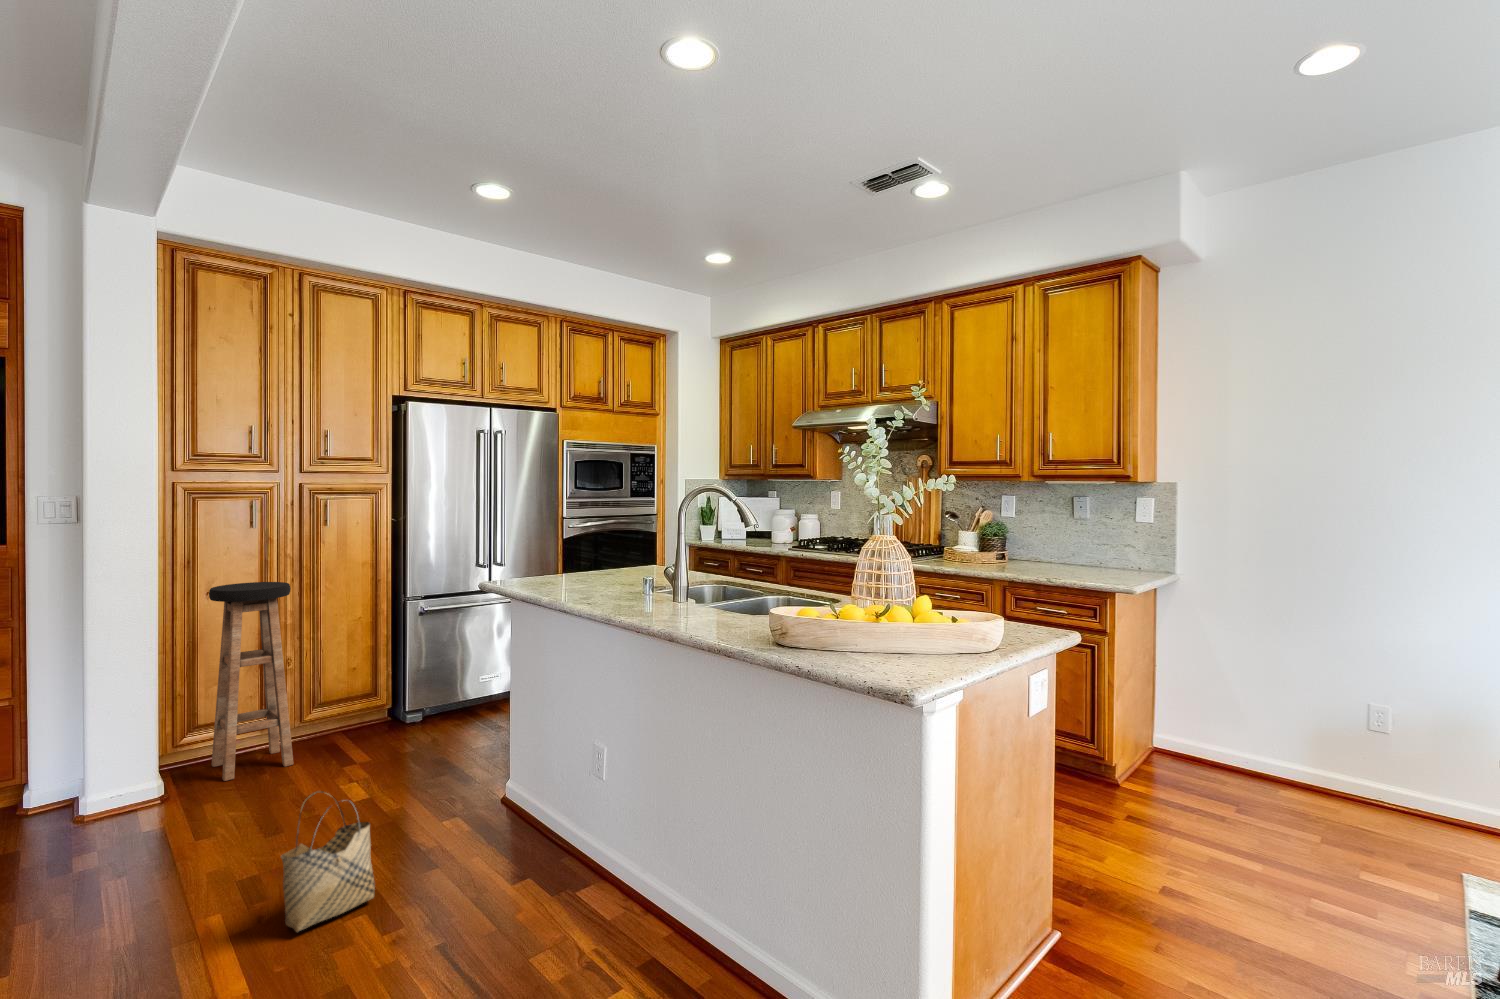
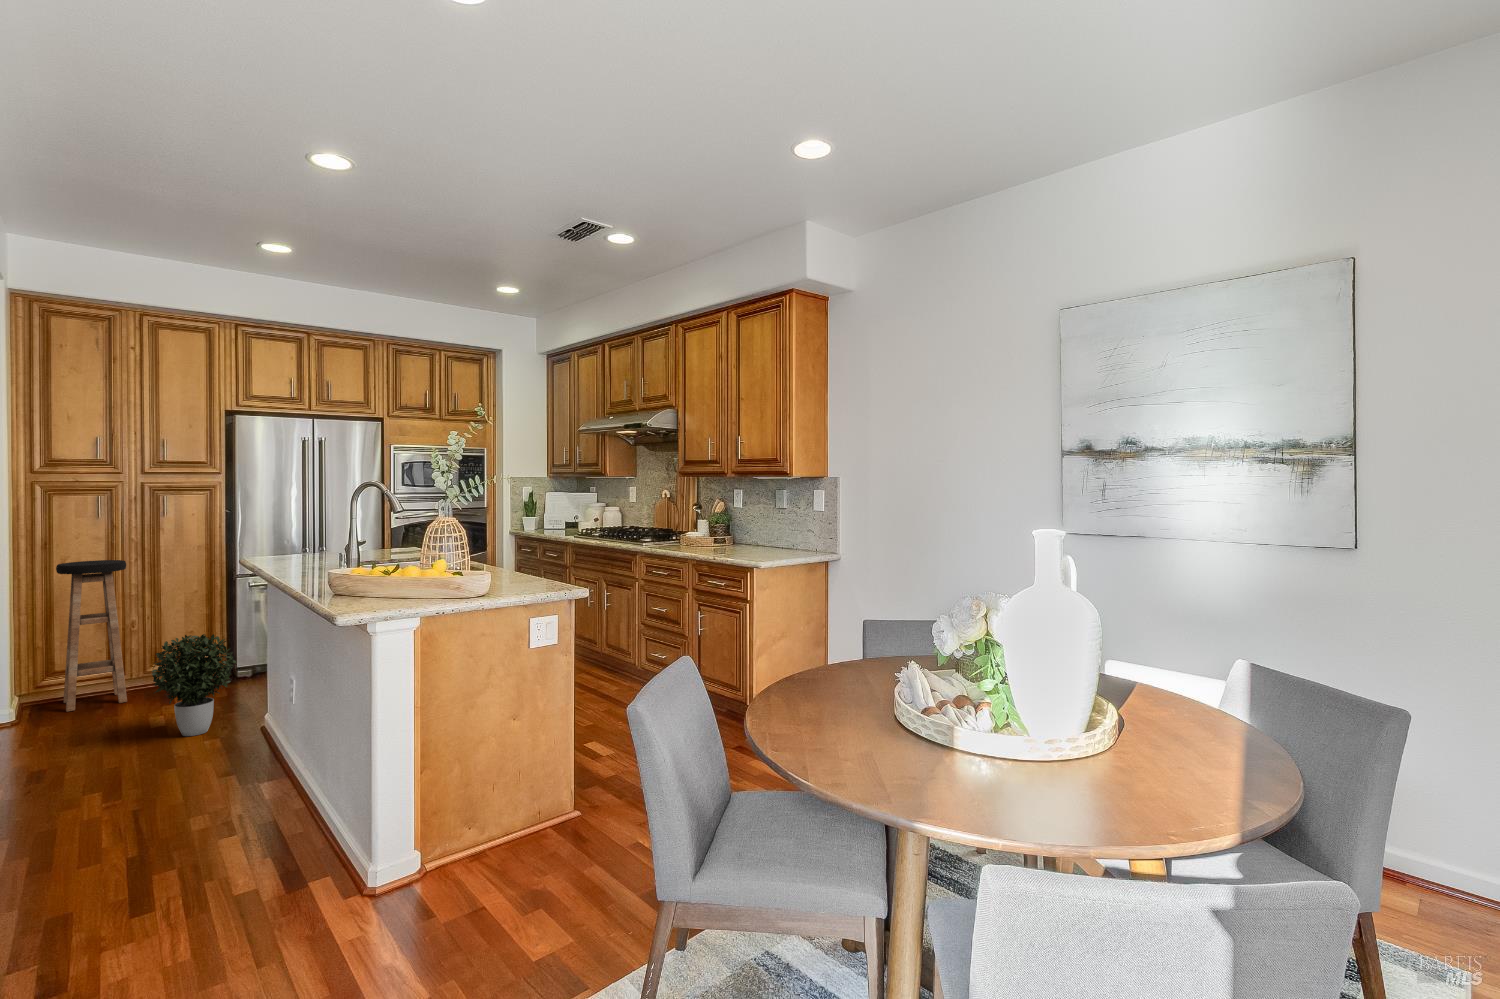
potted plant: none [366,684,466,822] -> present [152,634,236,736]
woven basket: present [281,791,375,932] -> none [46,701,125,793]

